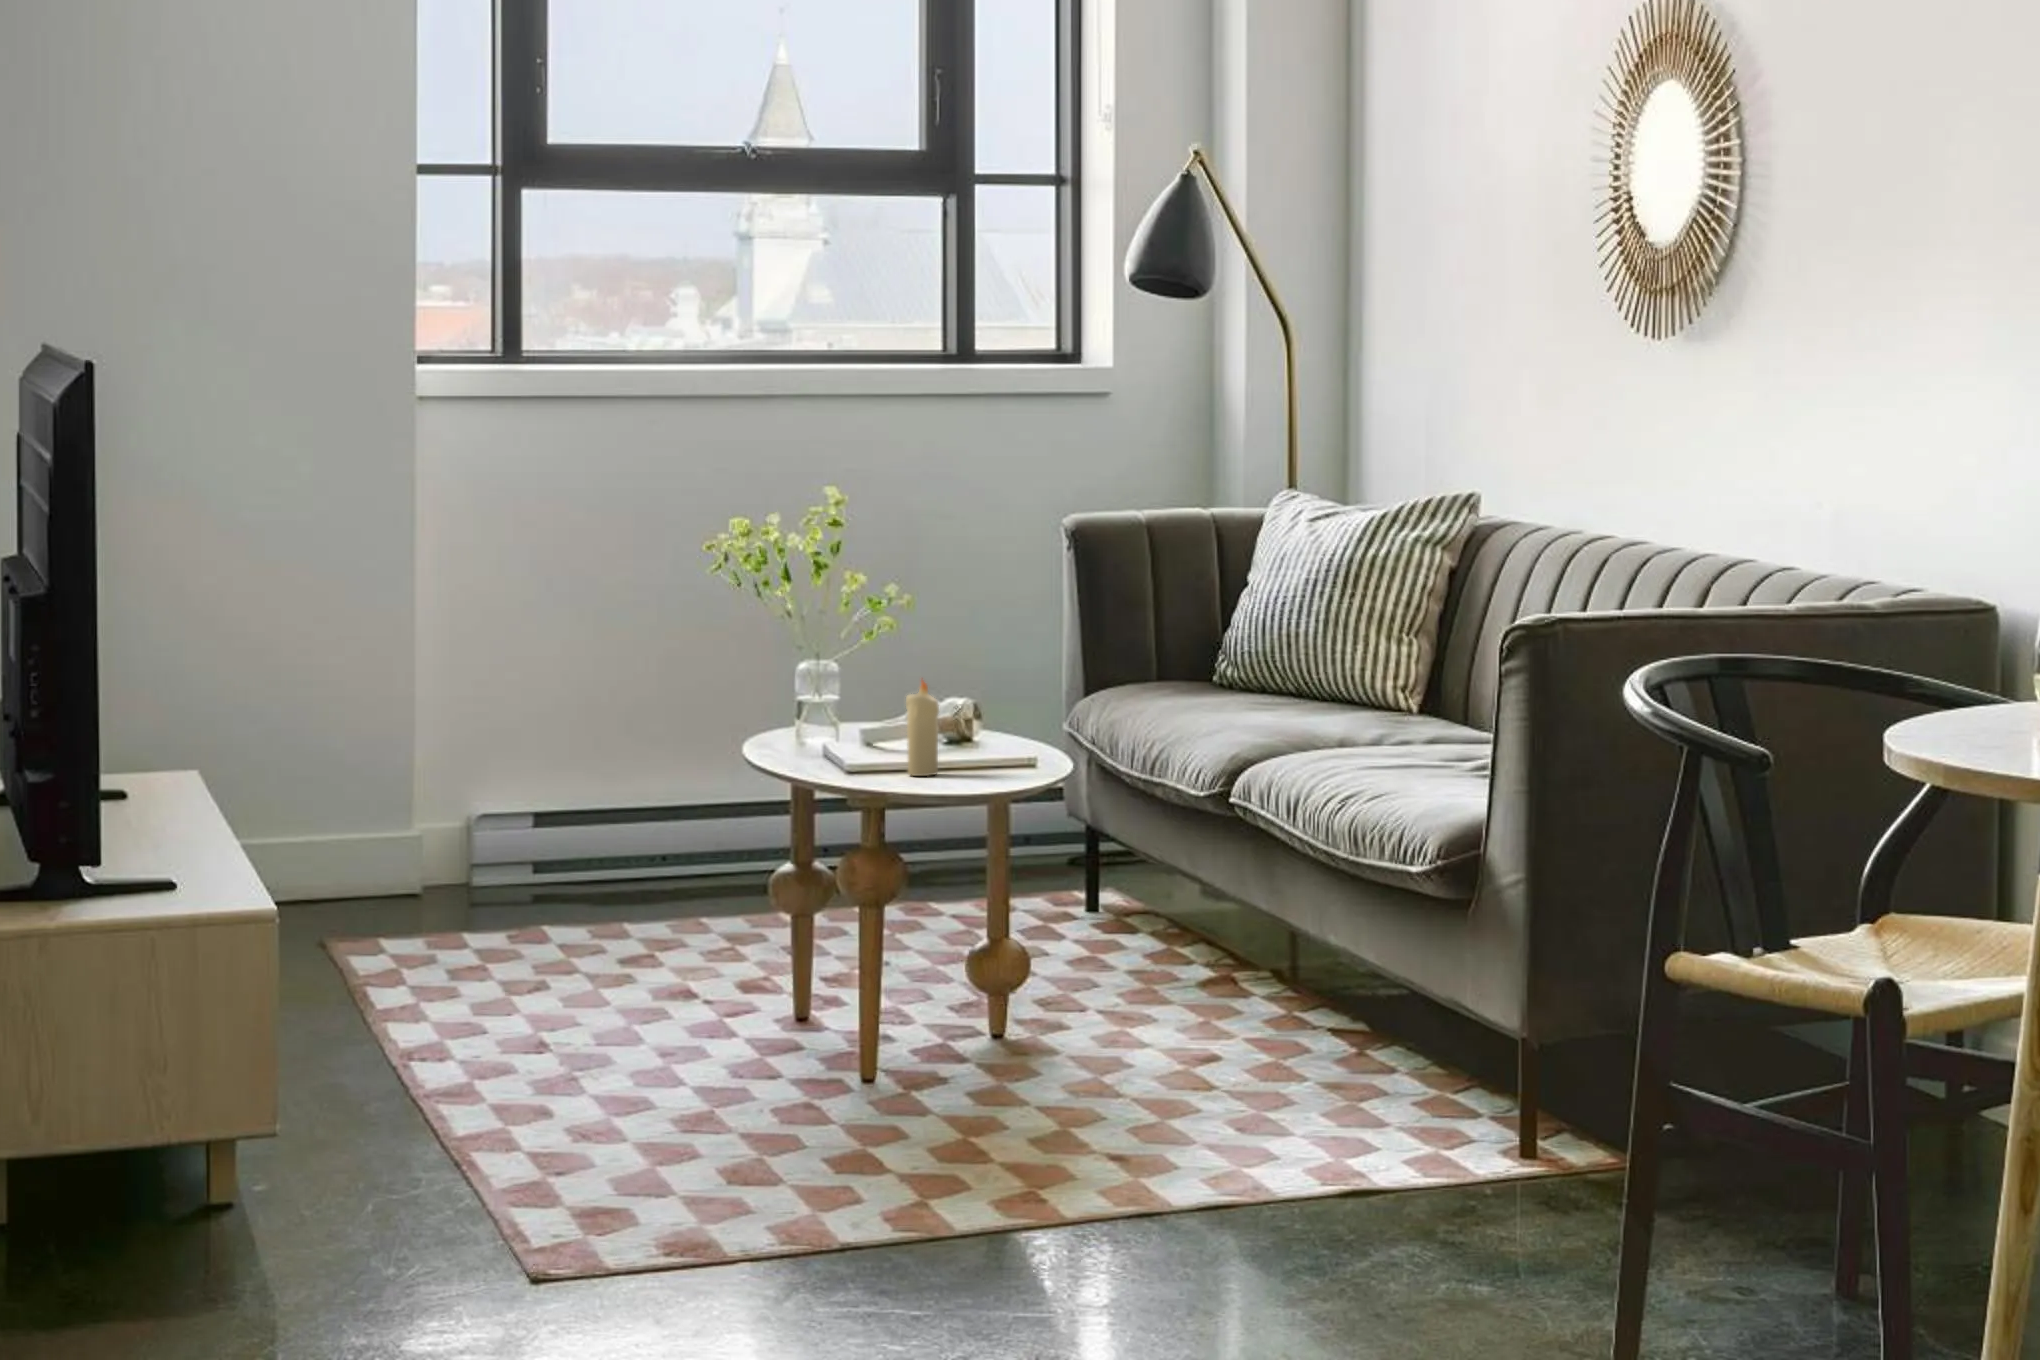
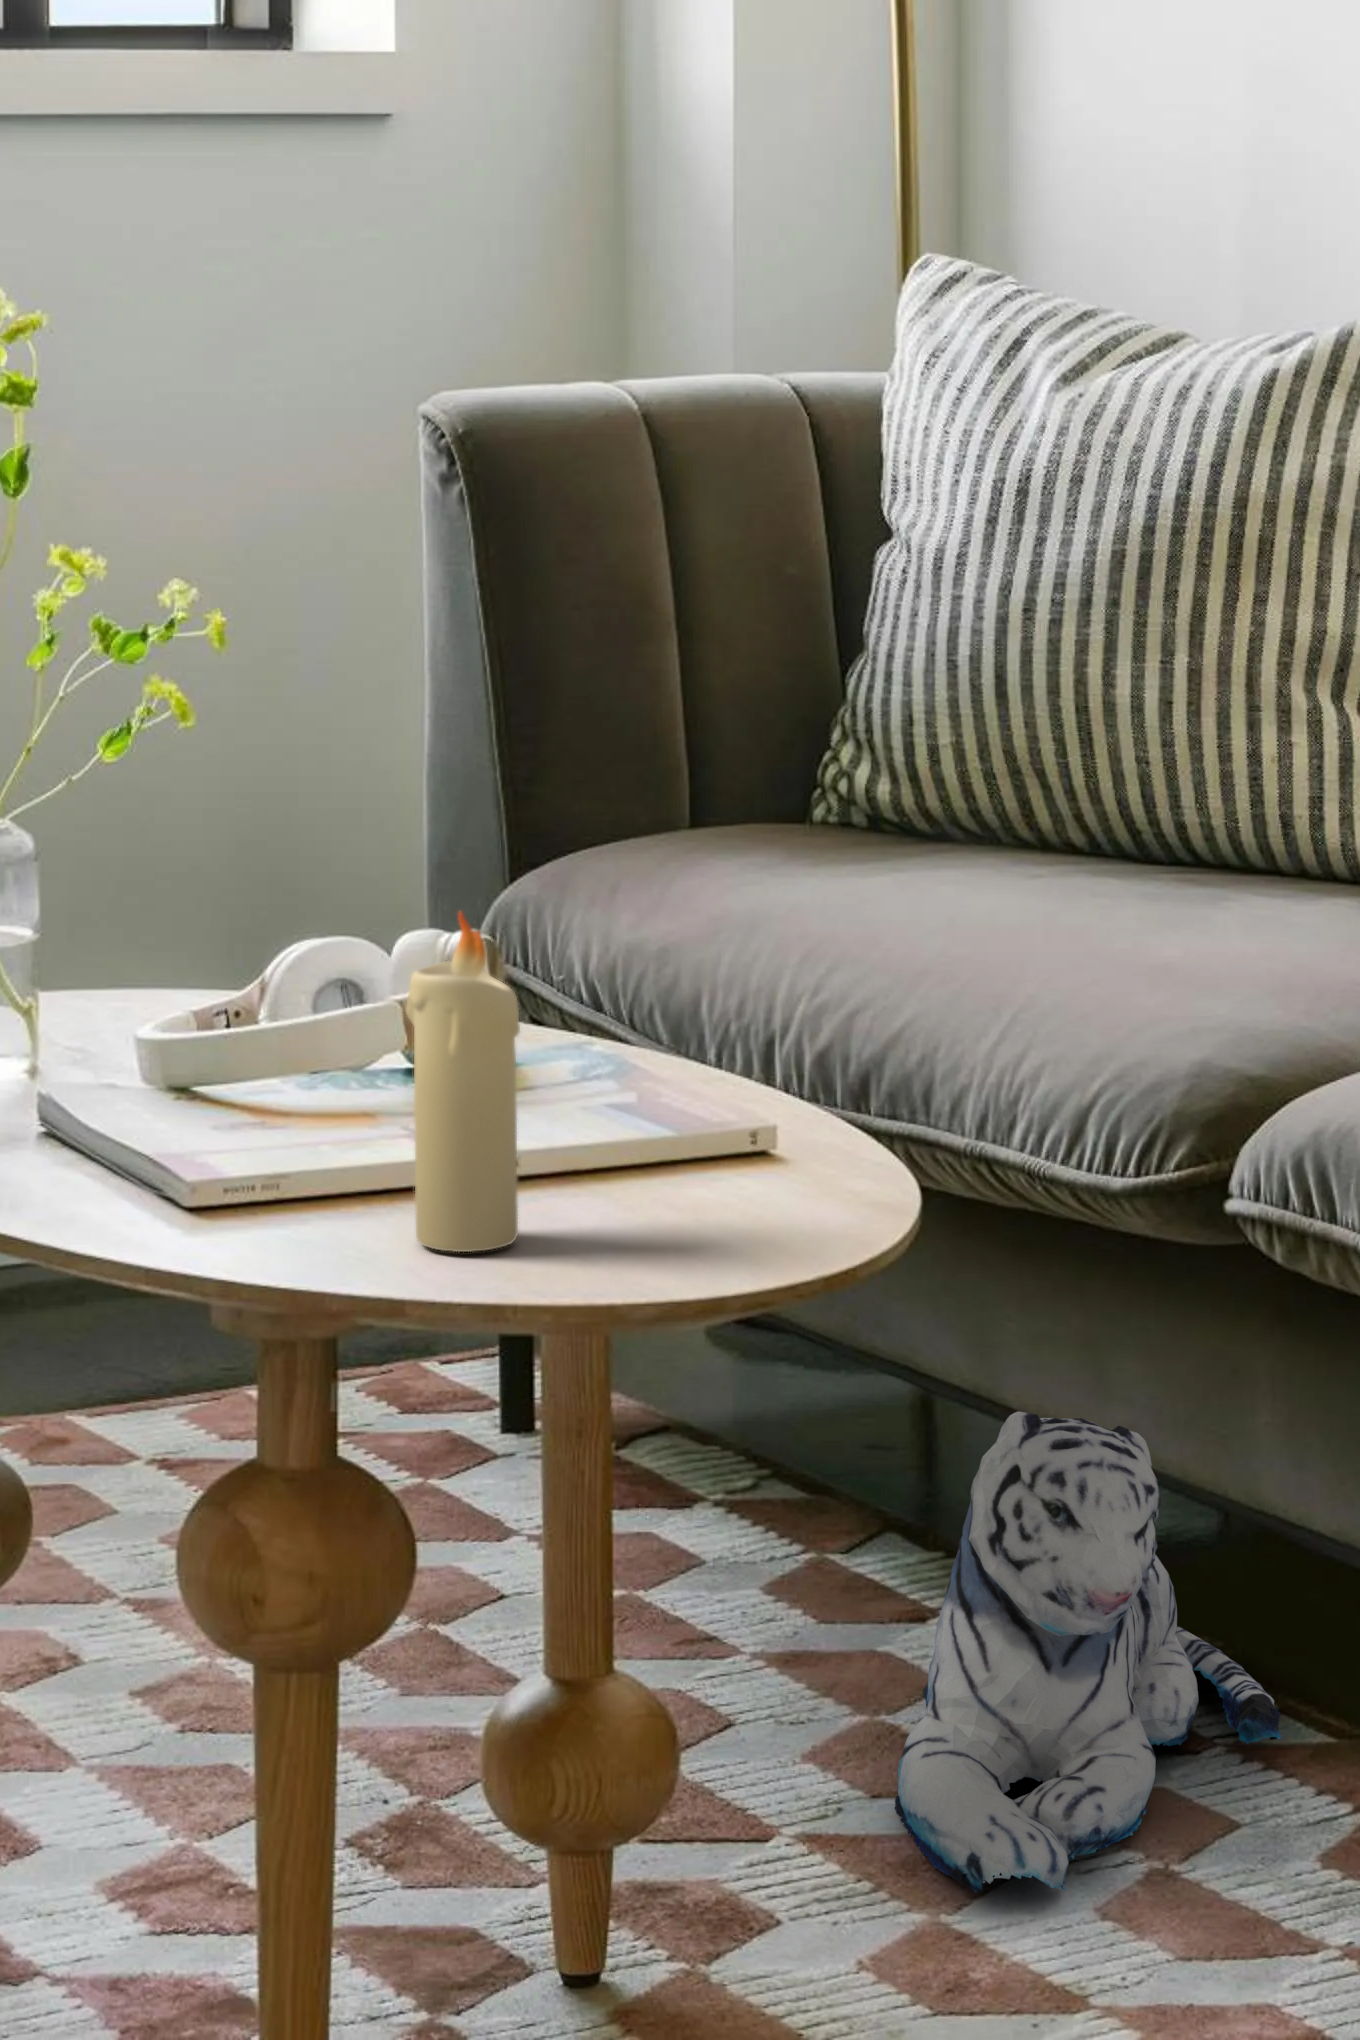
plush toy: none [1128,870,1285,1019] -> present [895,1411,1281,1892]

